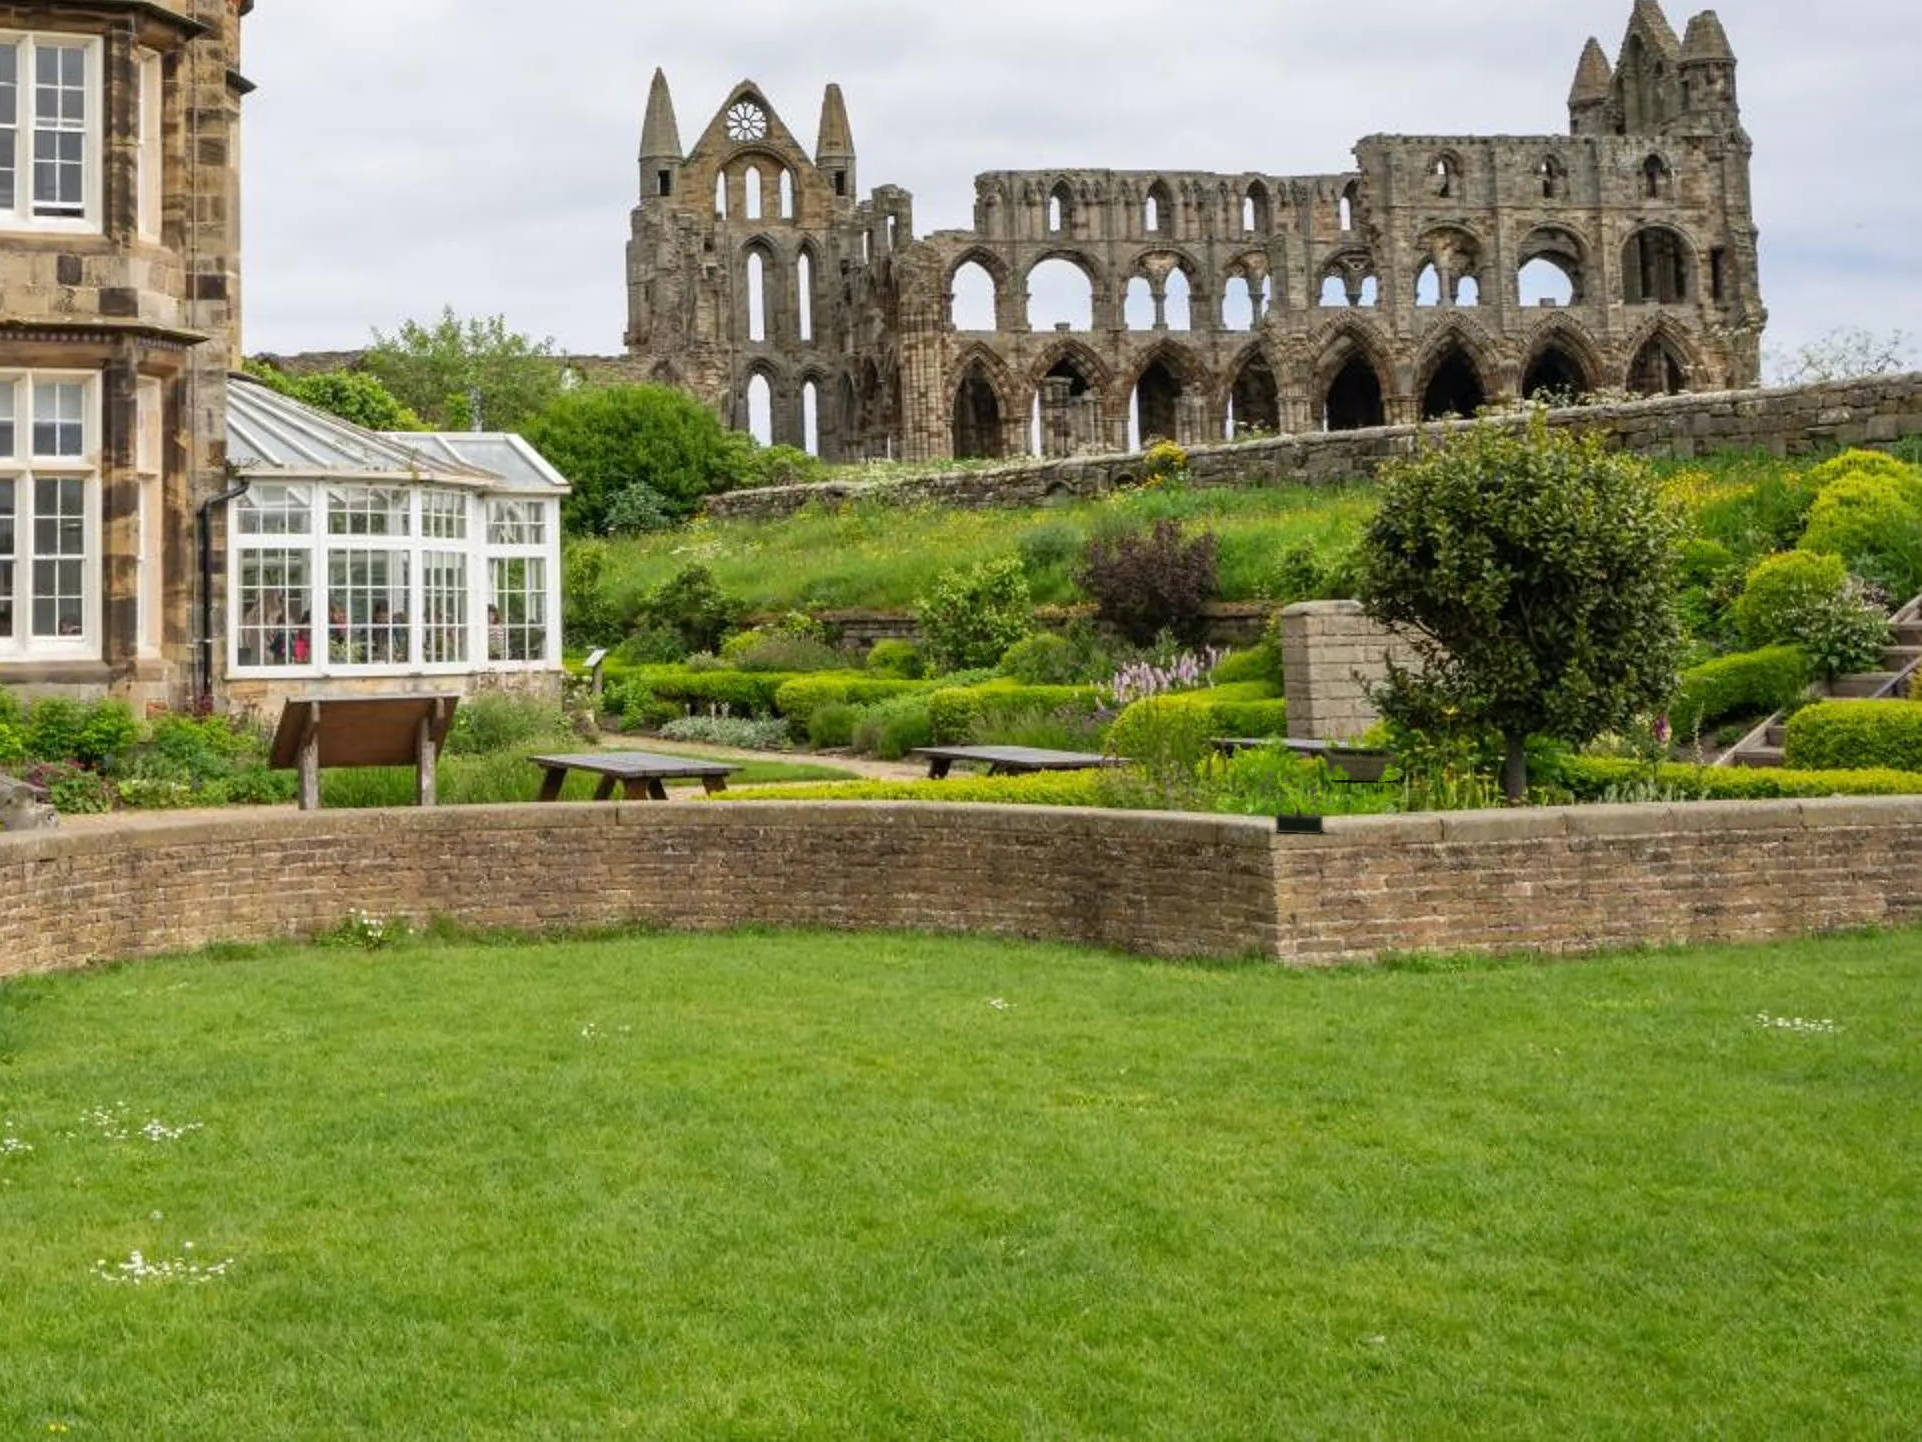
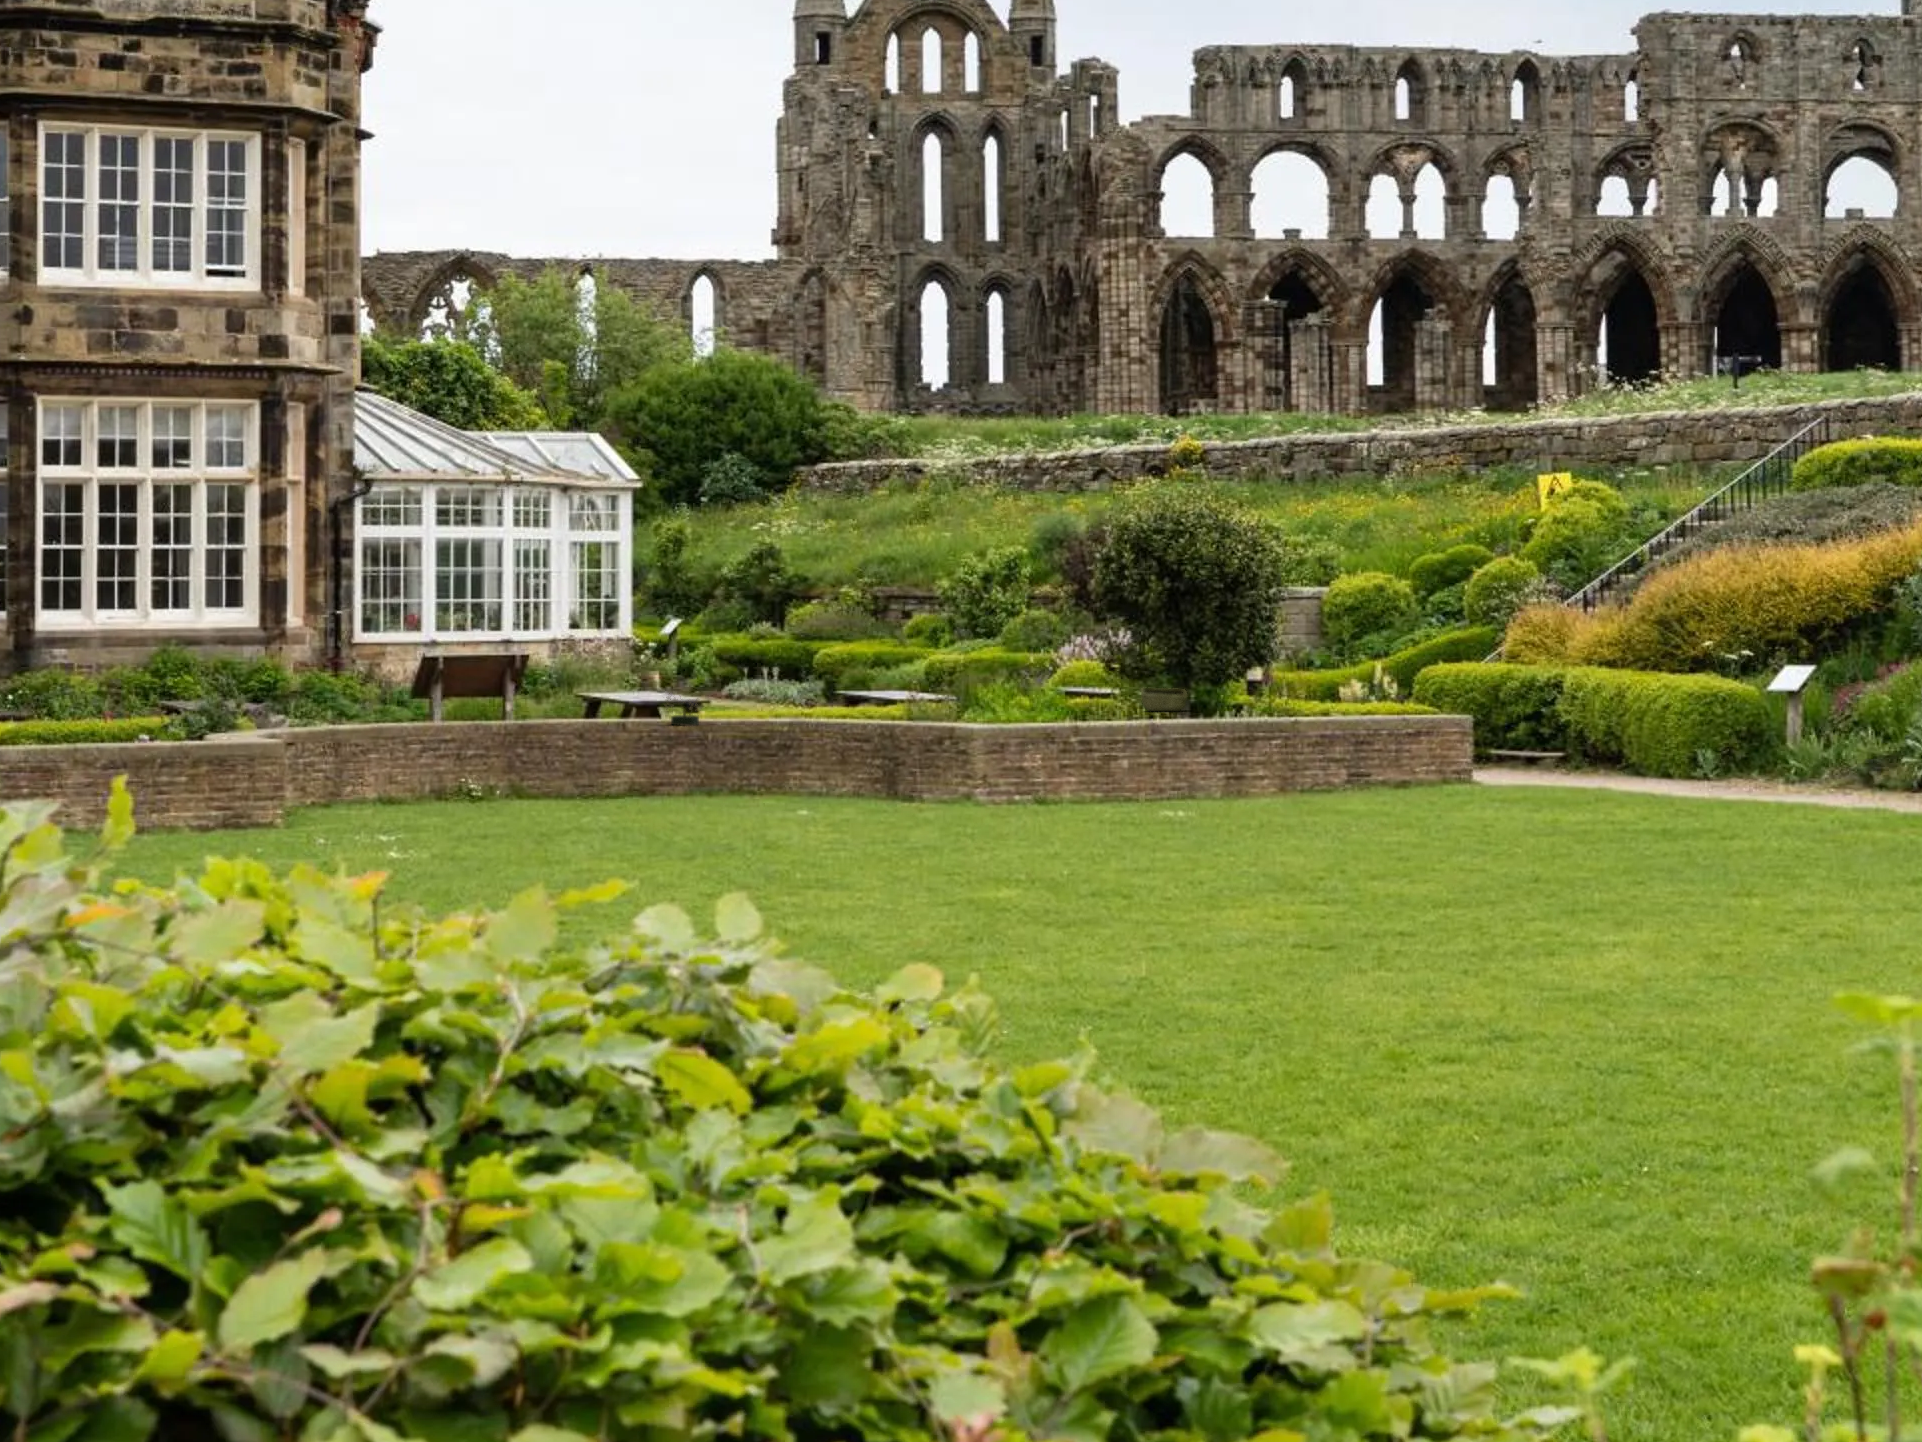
decorative plant: present [1260,771,1331,834] -> present [666,693,702,726]

